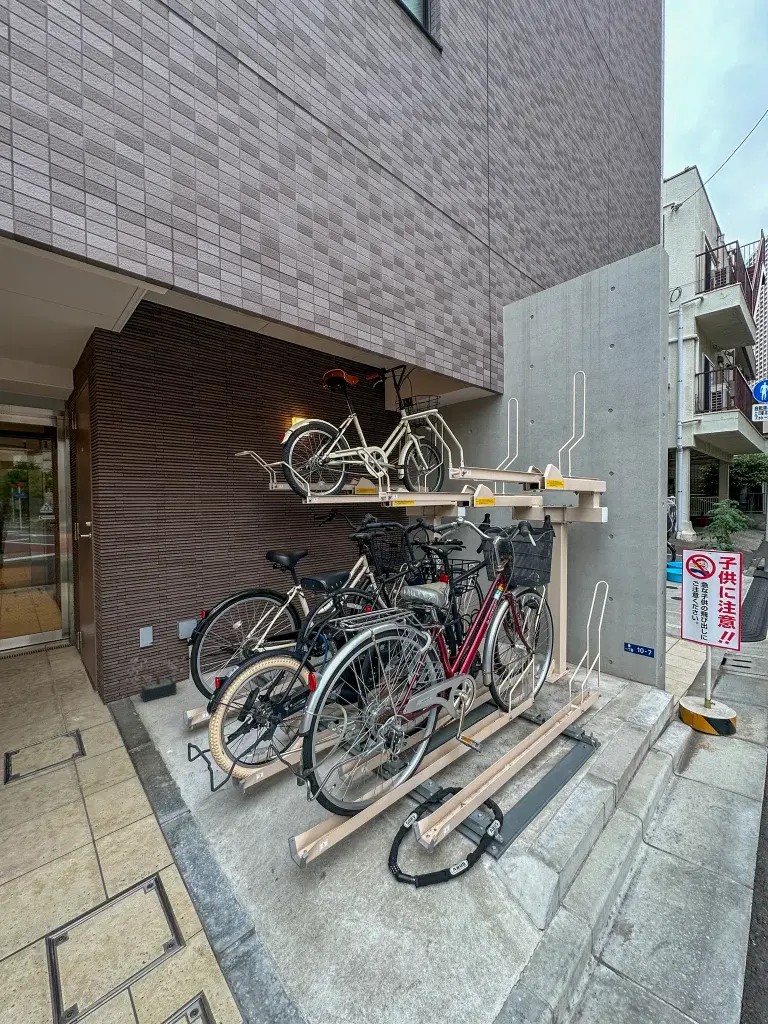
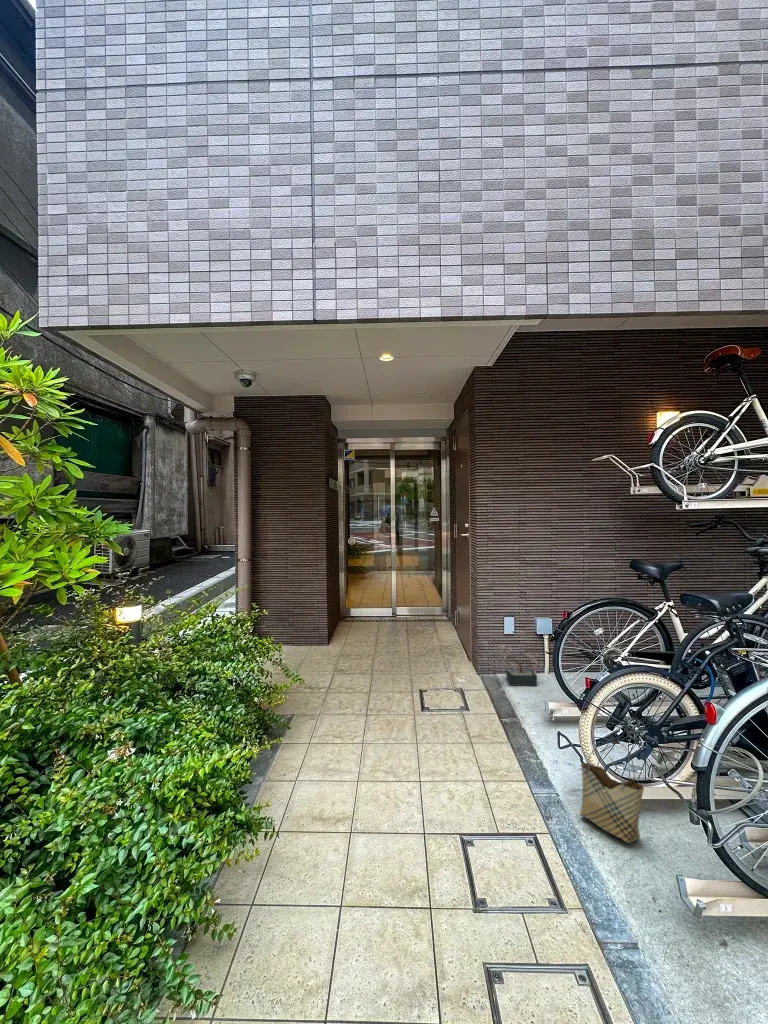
woven basket: none [209,732,270,833] -> present [580,742,644,843]

